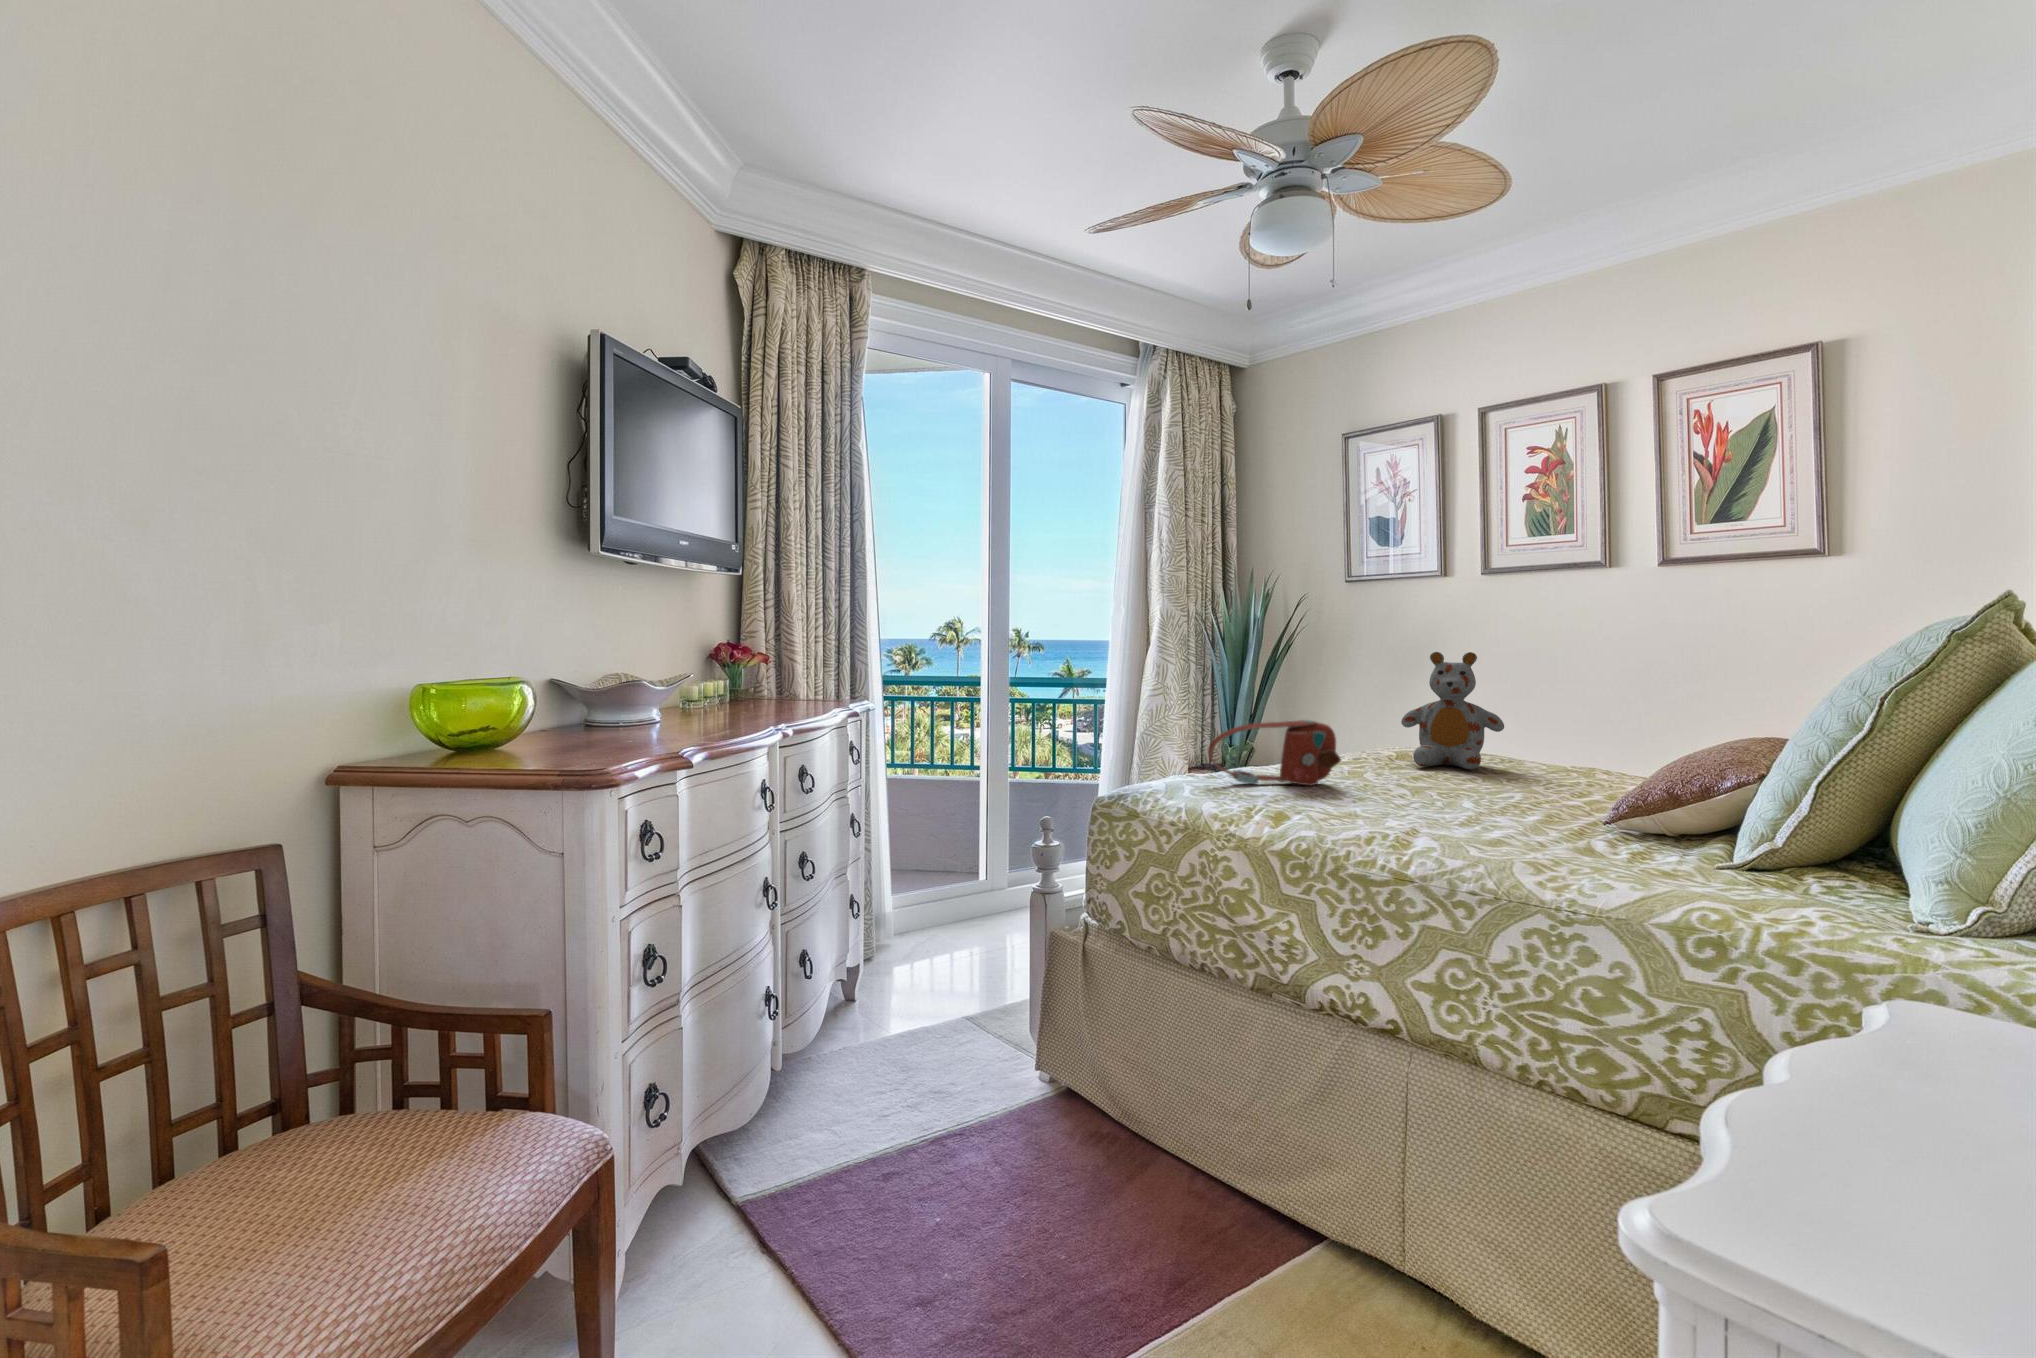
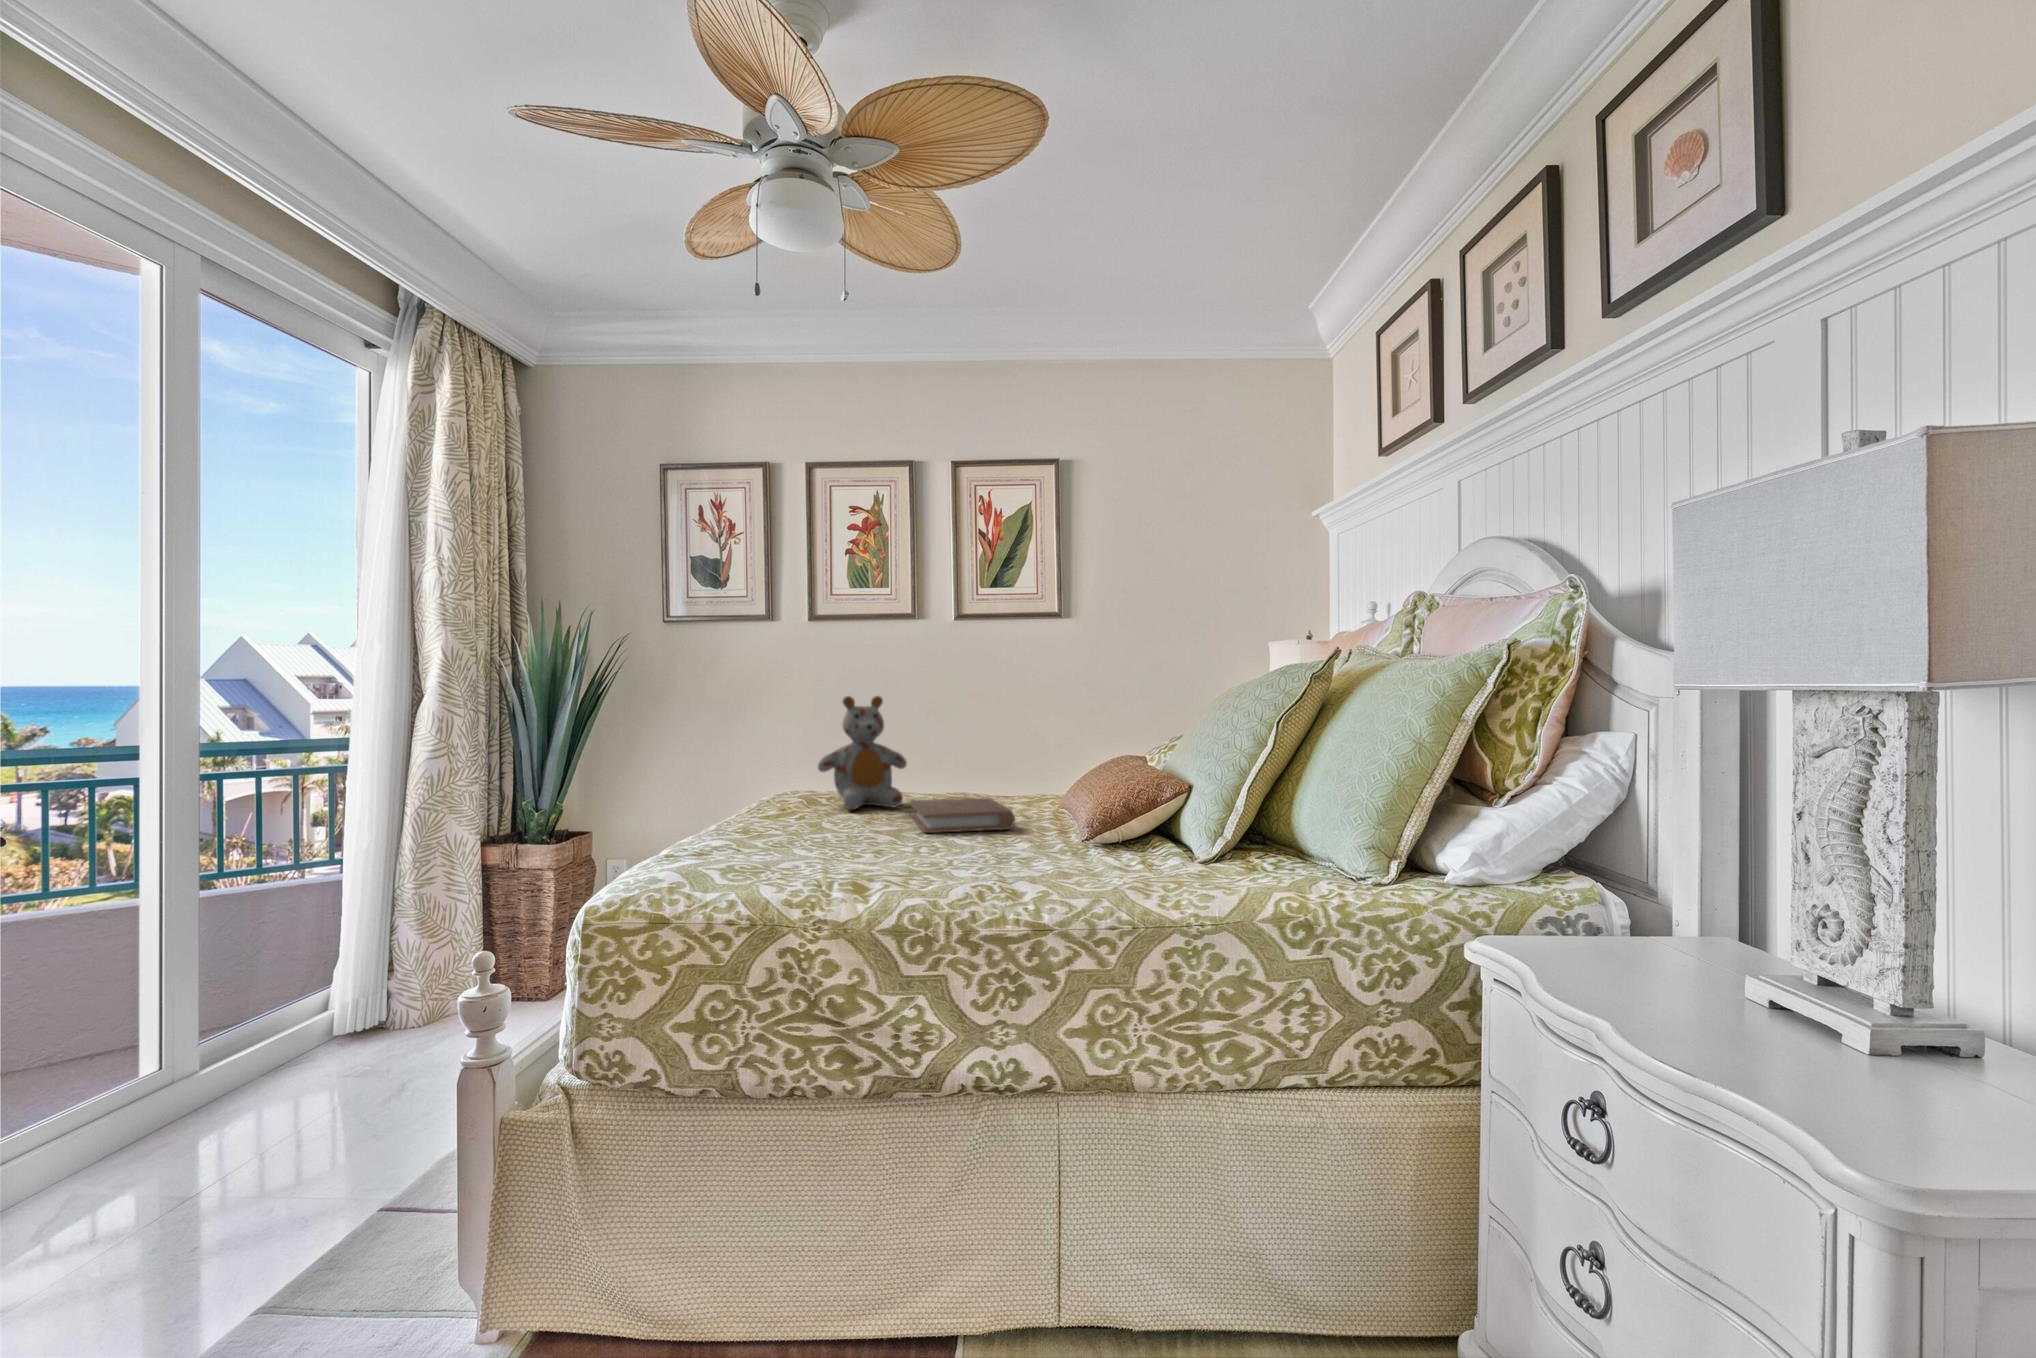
handbag: present [1208,720,1342,786] -> none [715,776,842,857]
book: none [1445,762,1576,801] -> present [910,798,1015,833]

